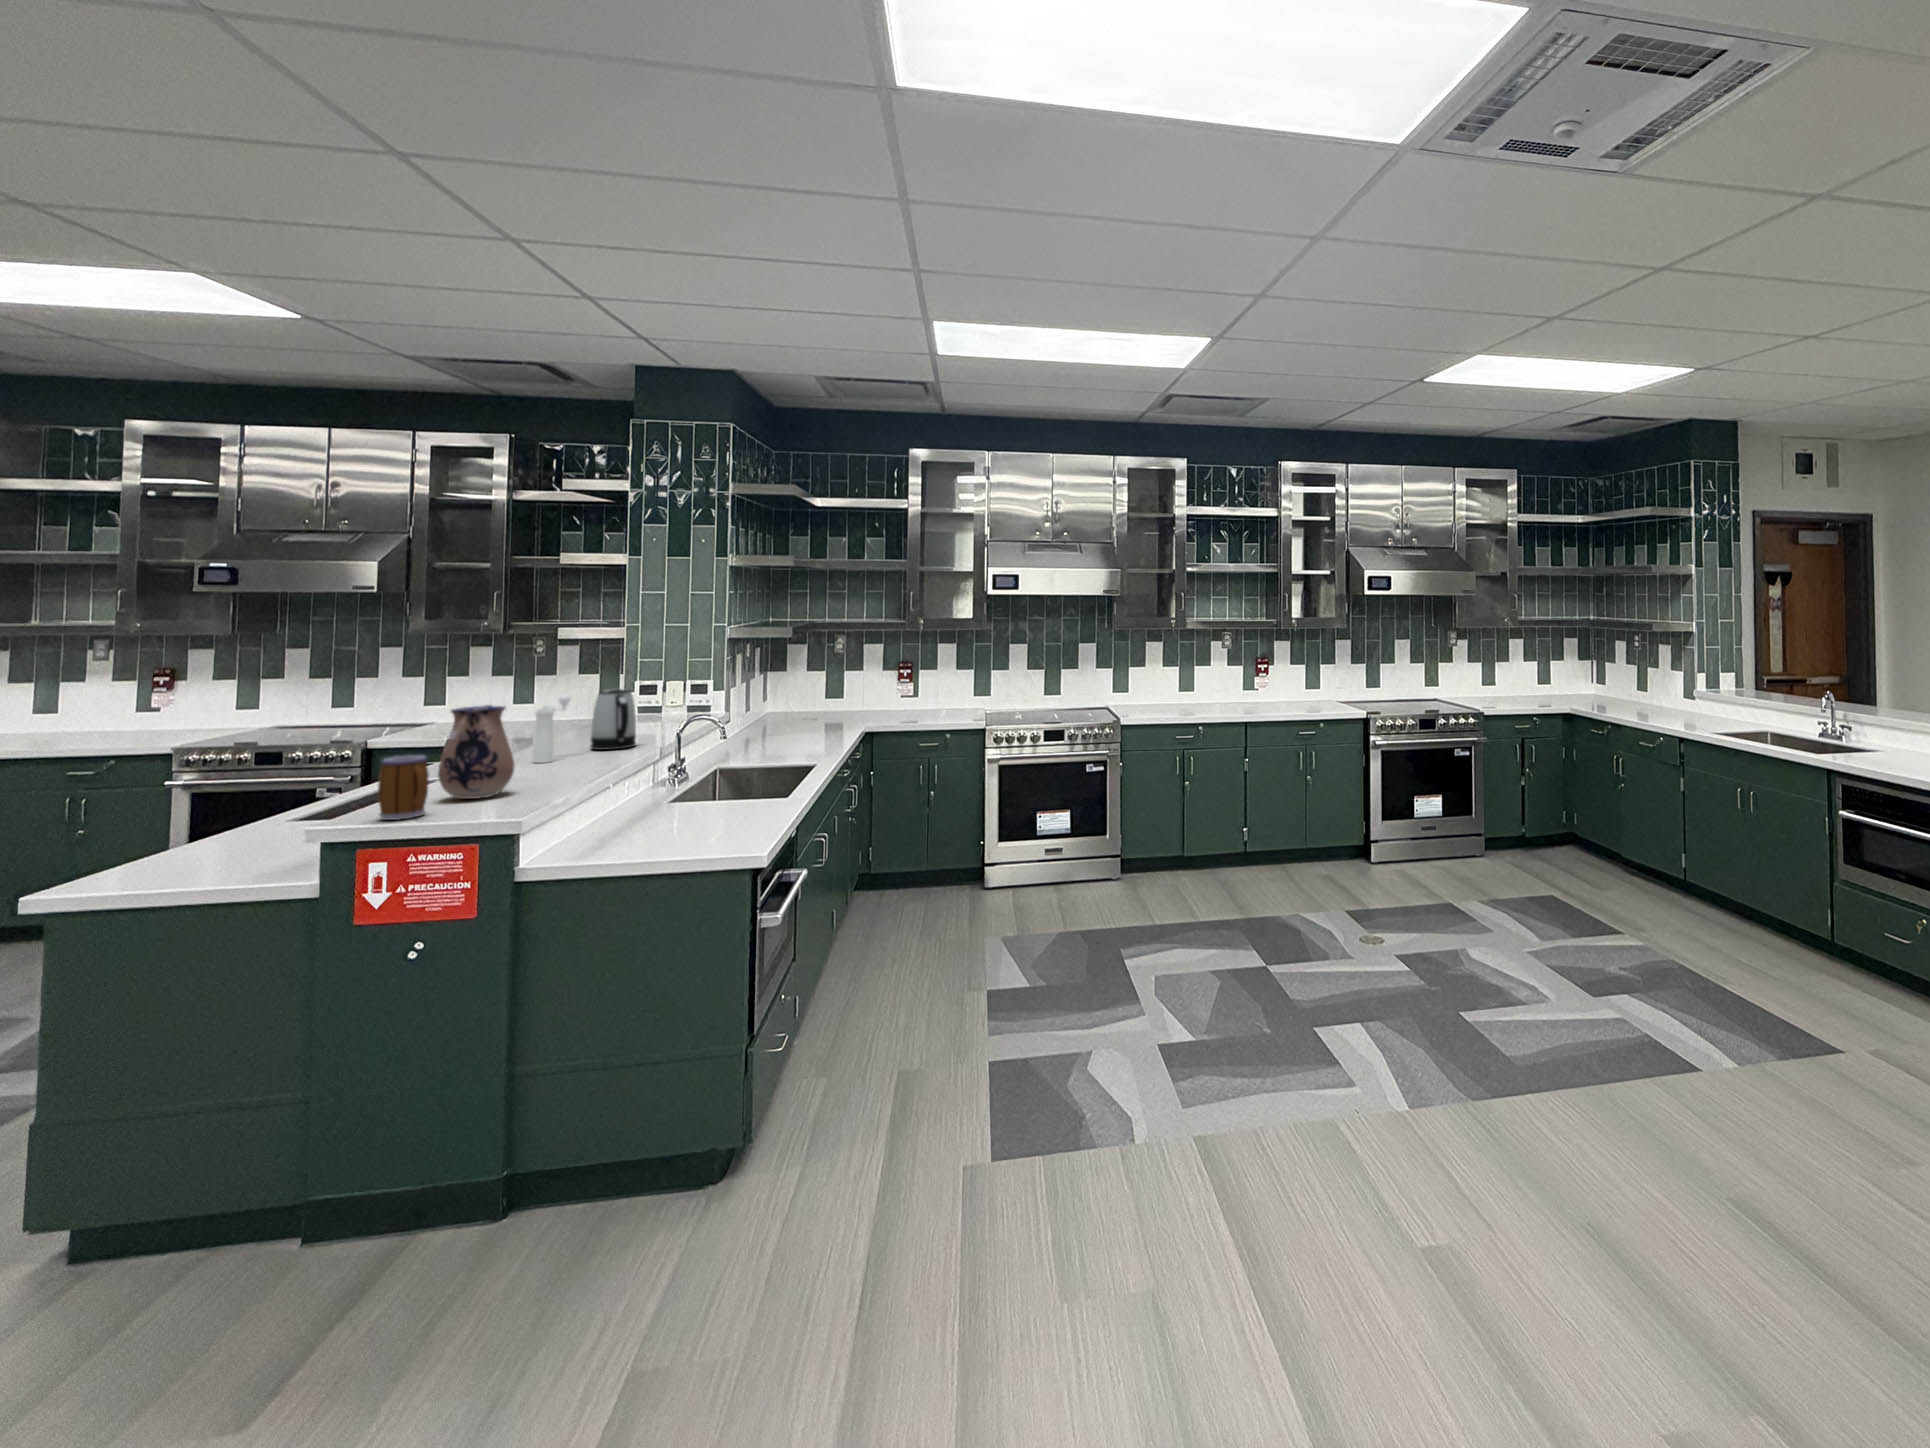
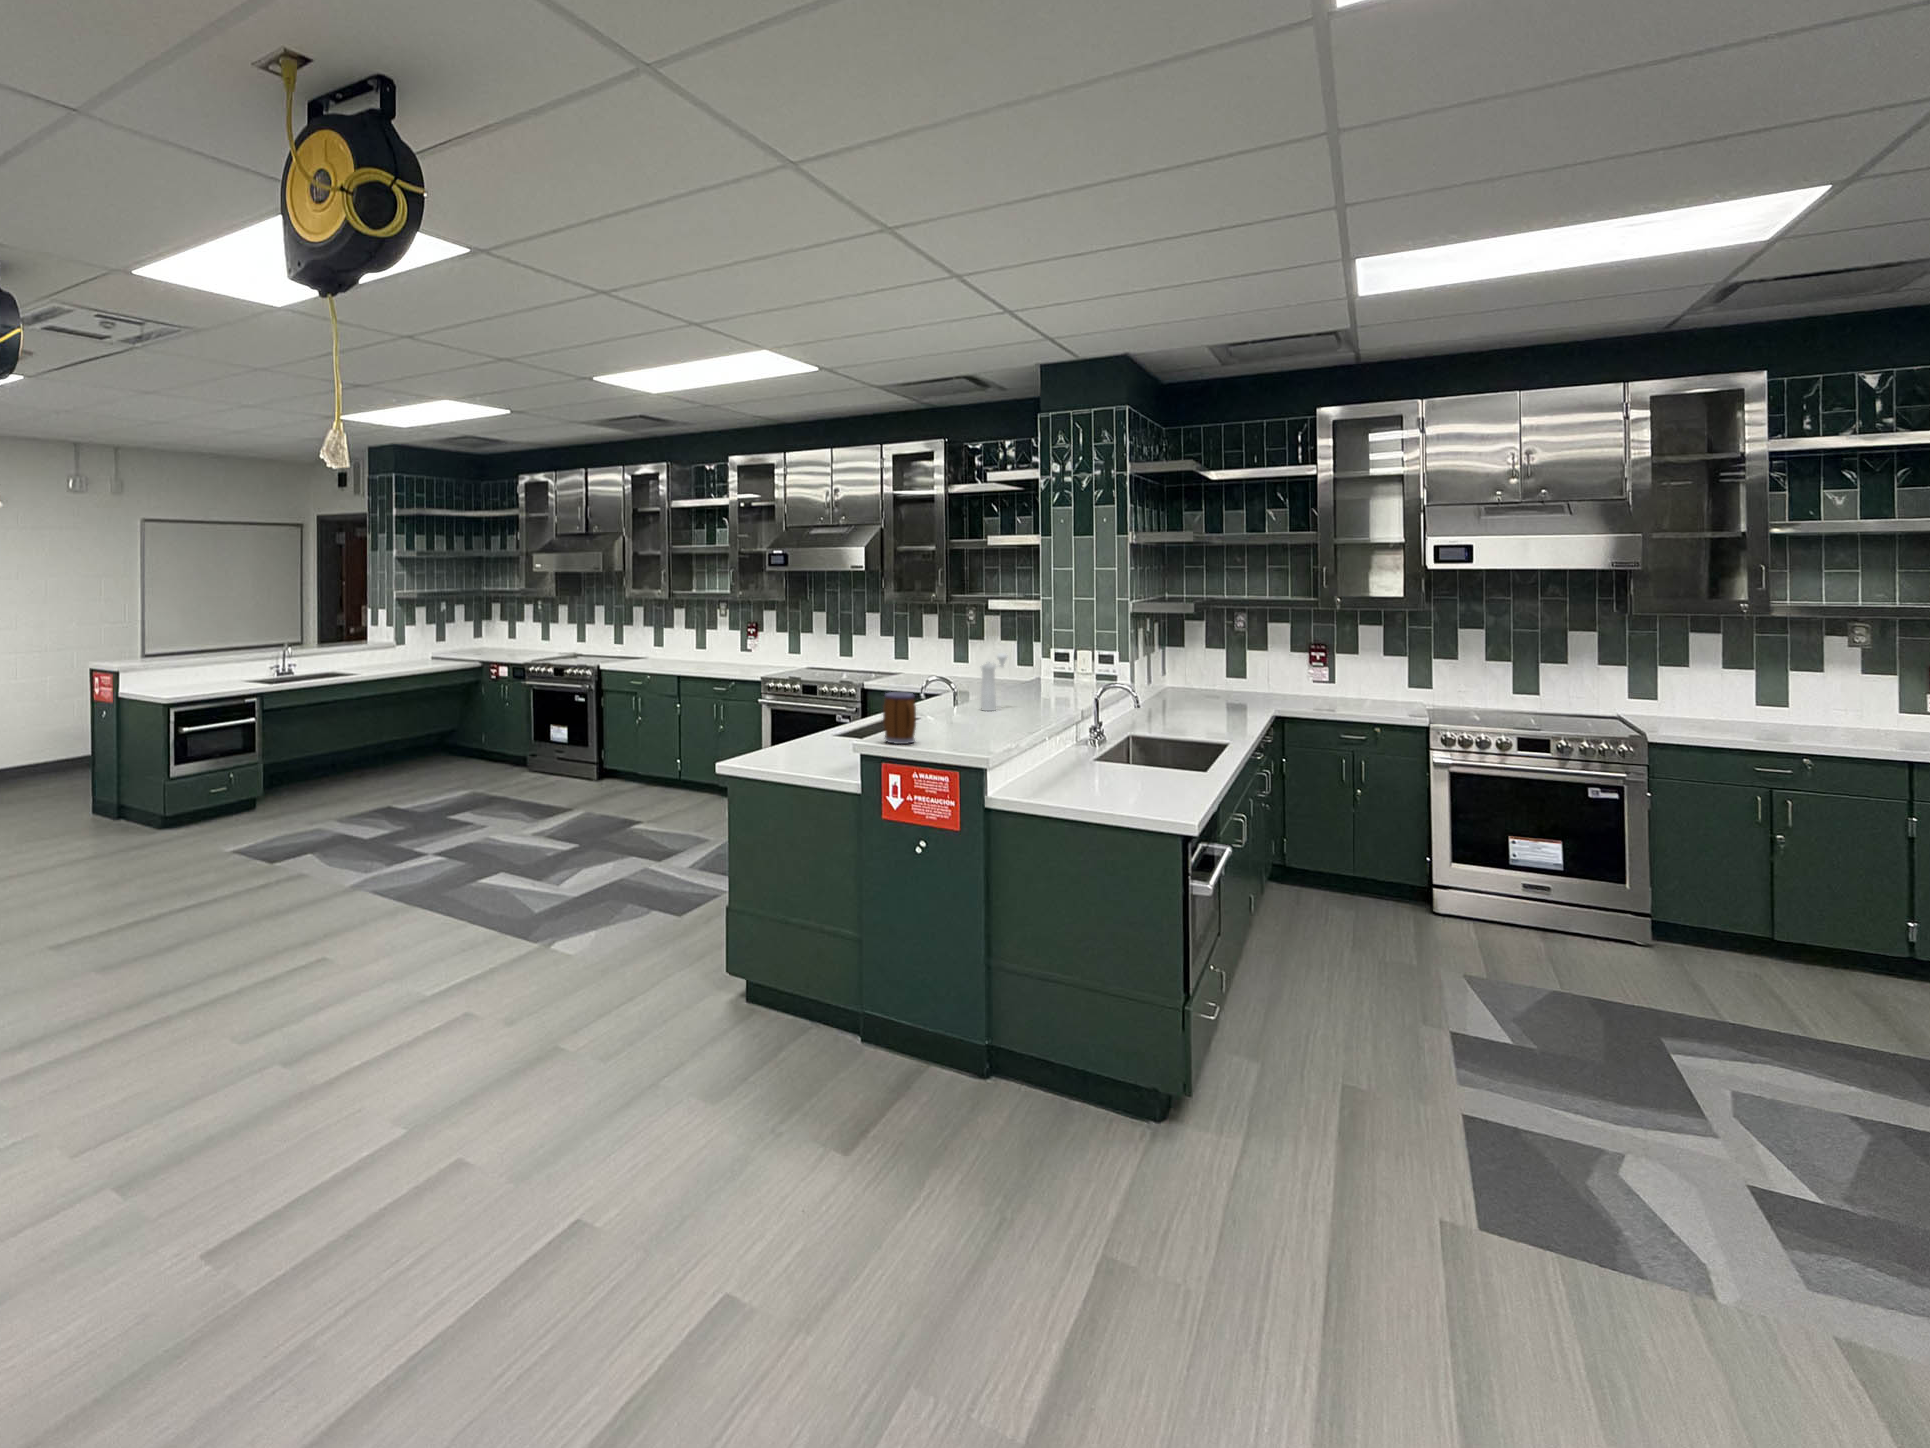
kettle: present [591,689,636,750] -> none [1022,652,1060,706]
ceramic pitcher: present [438,705,515,799] -> none [920,656,974,734]

